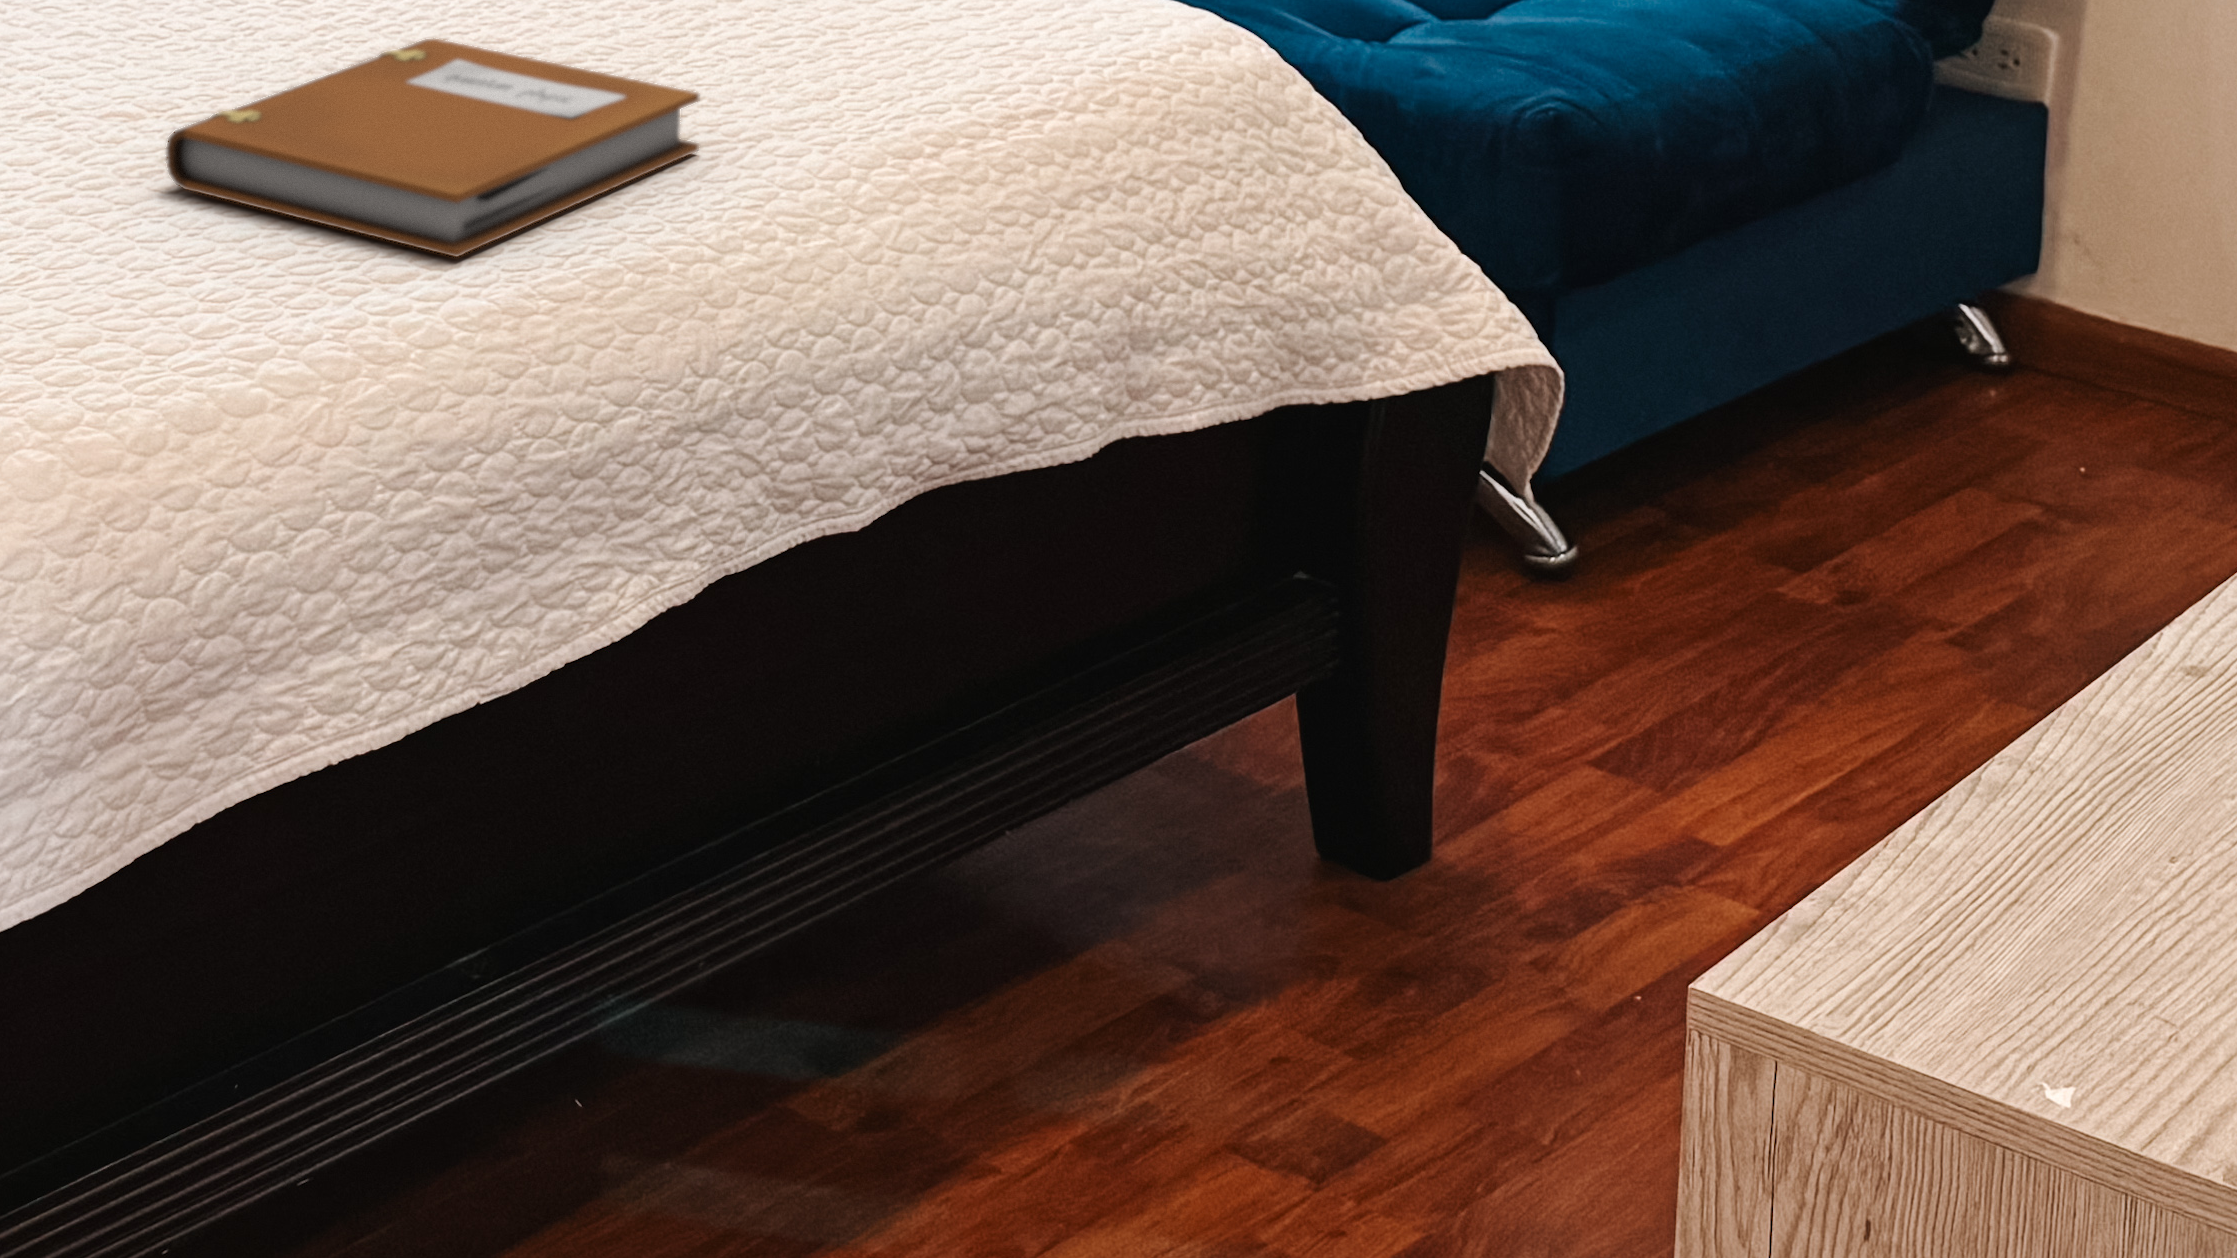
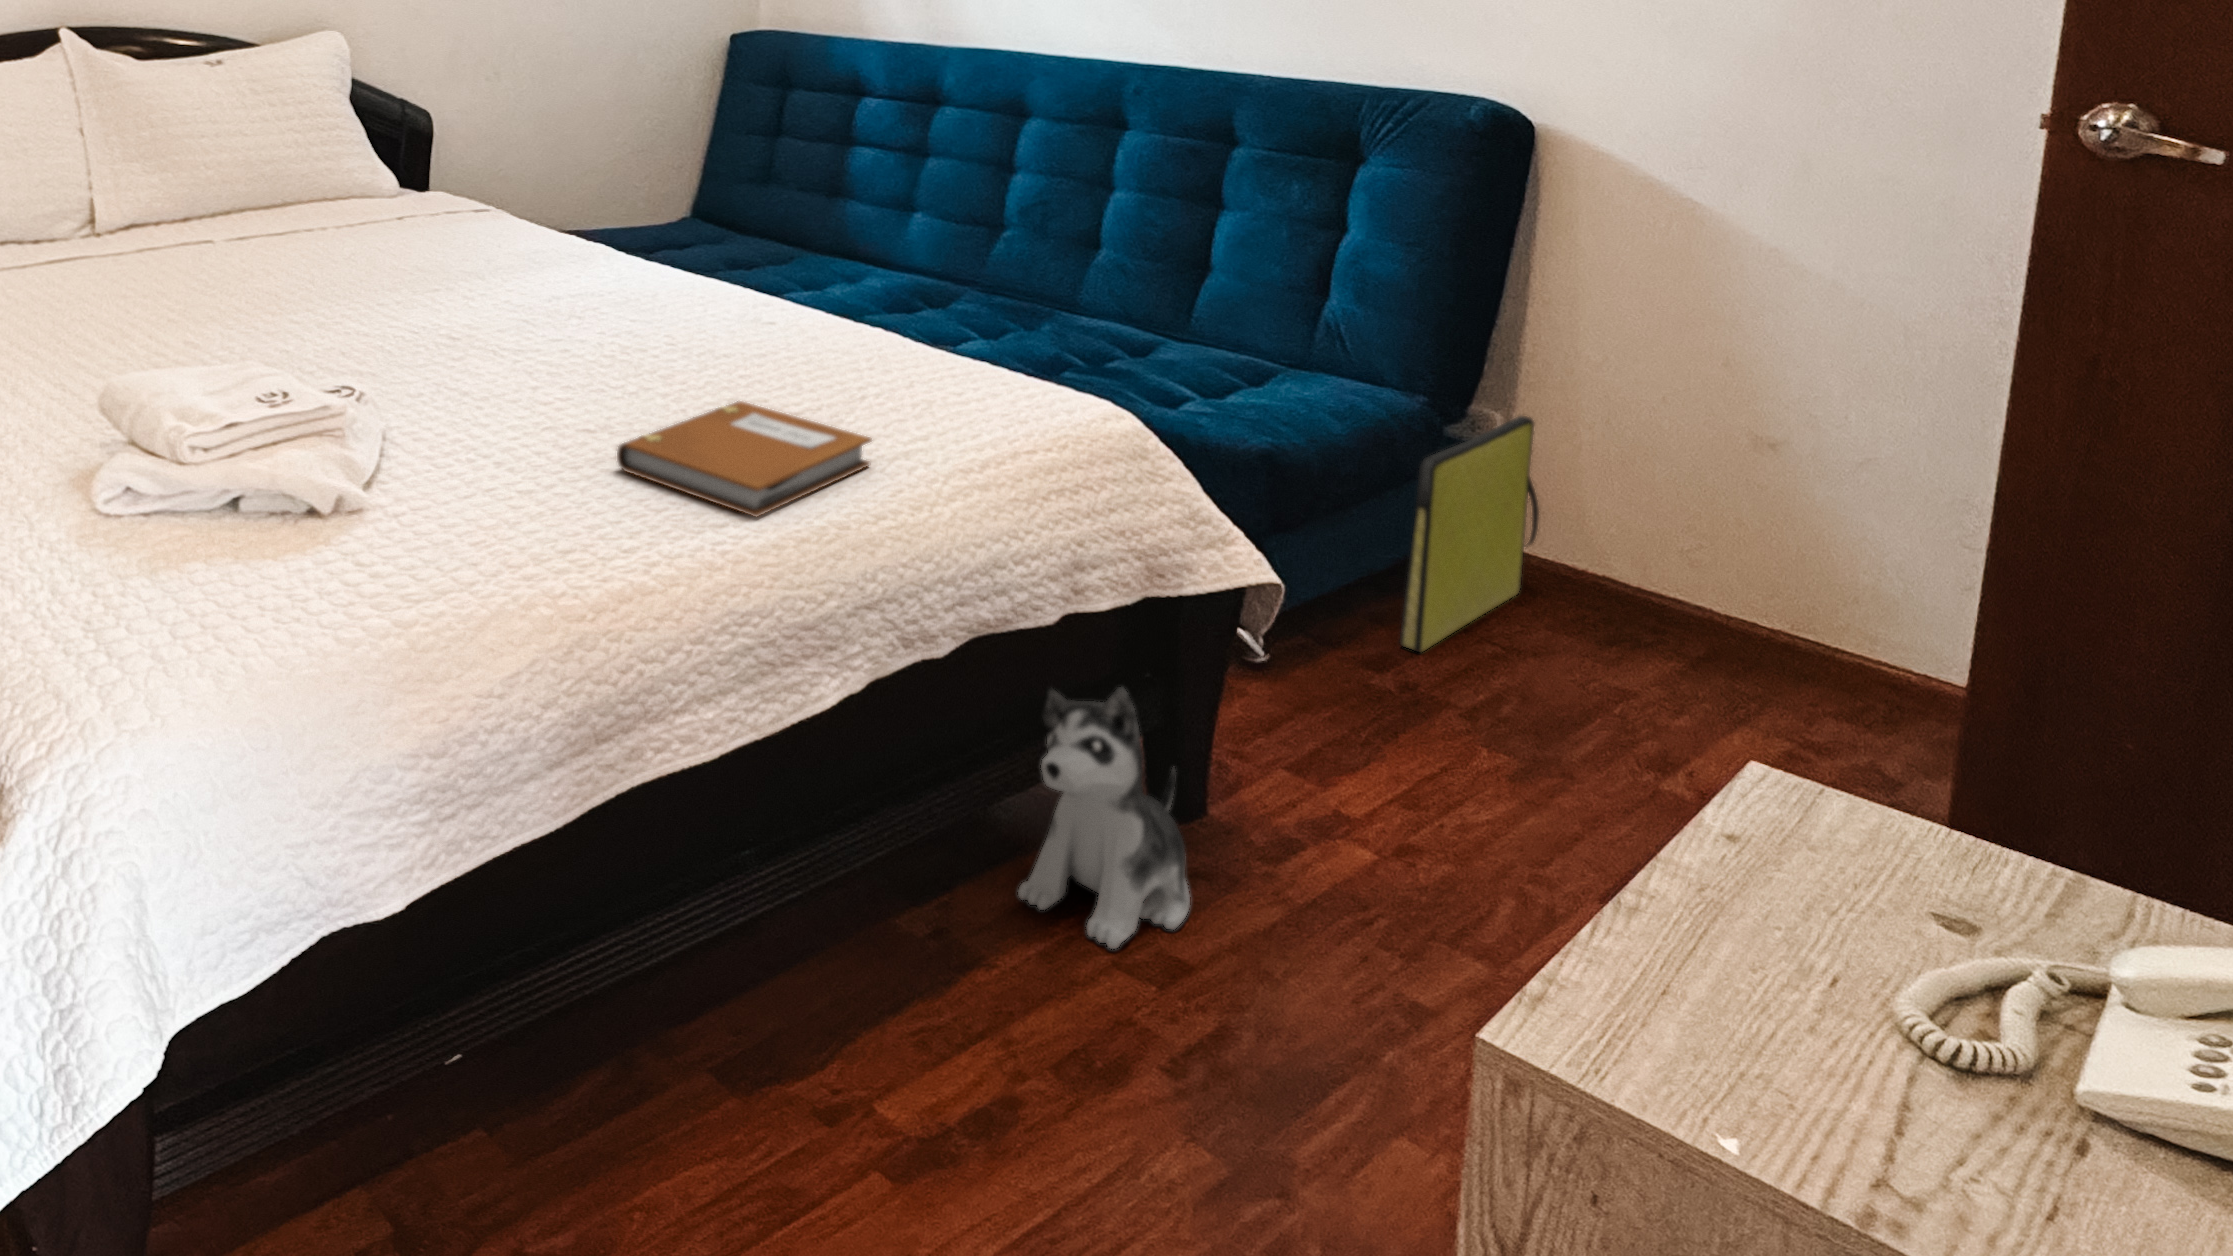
bag: none [1835,24,2120,522] -> present [1399,416,1539,652]
plush toy: none [1030,581,1369,1106] -> present [1018,687,1190,949]

